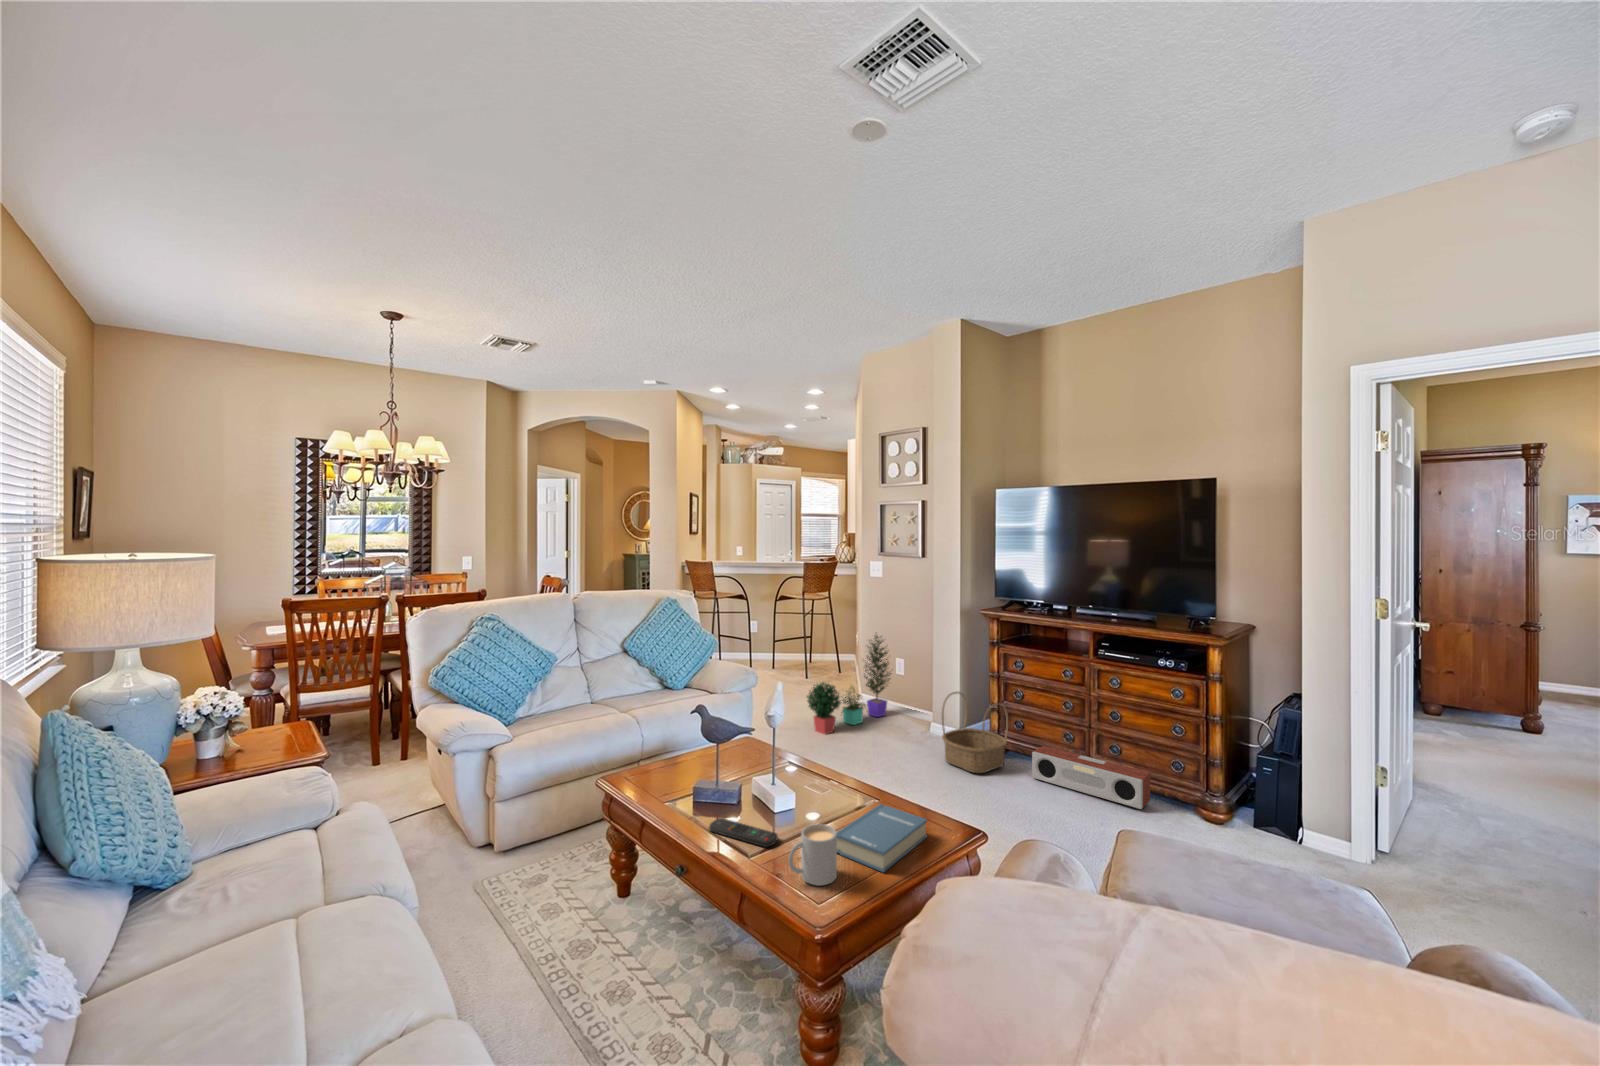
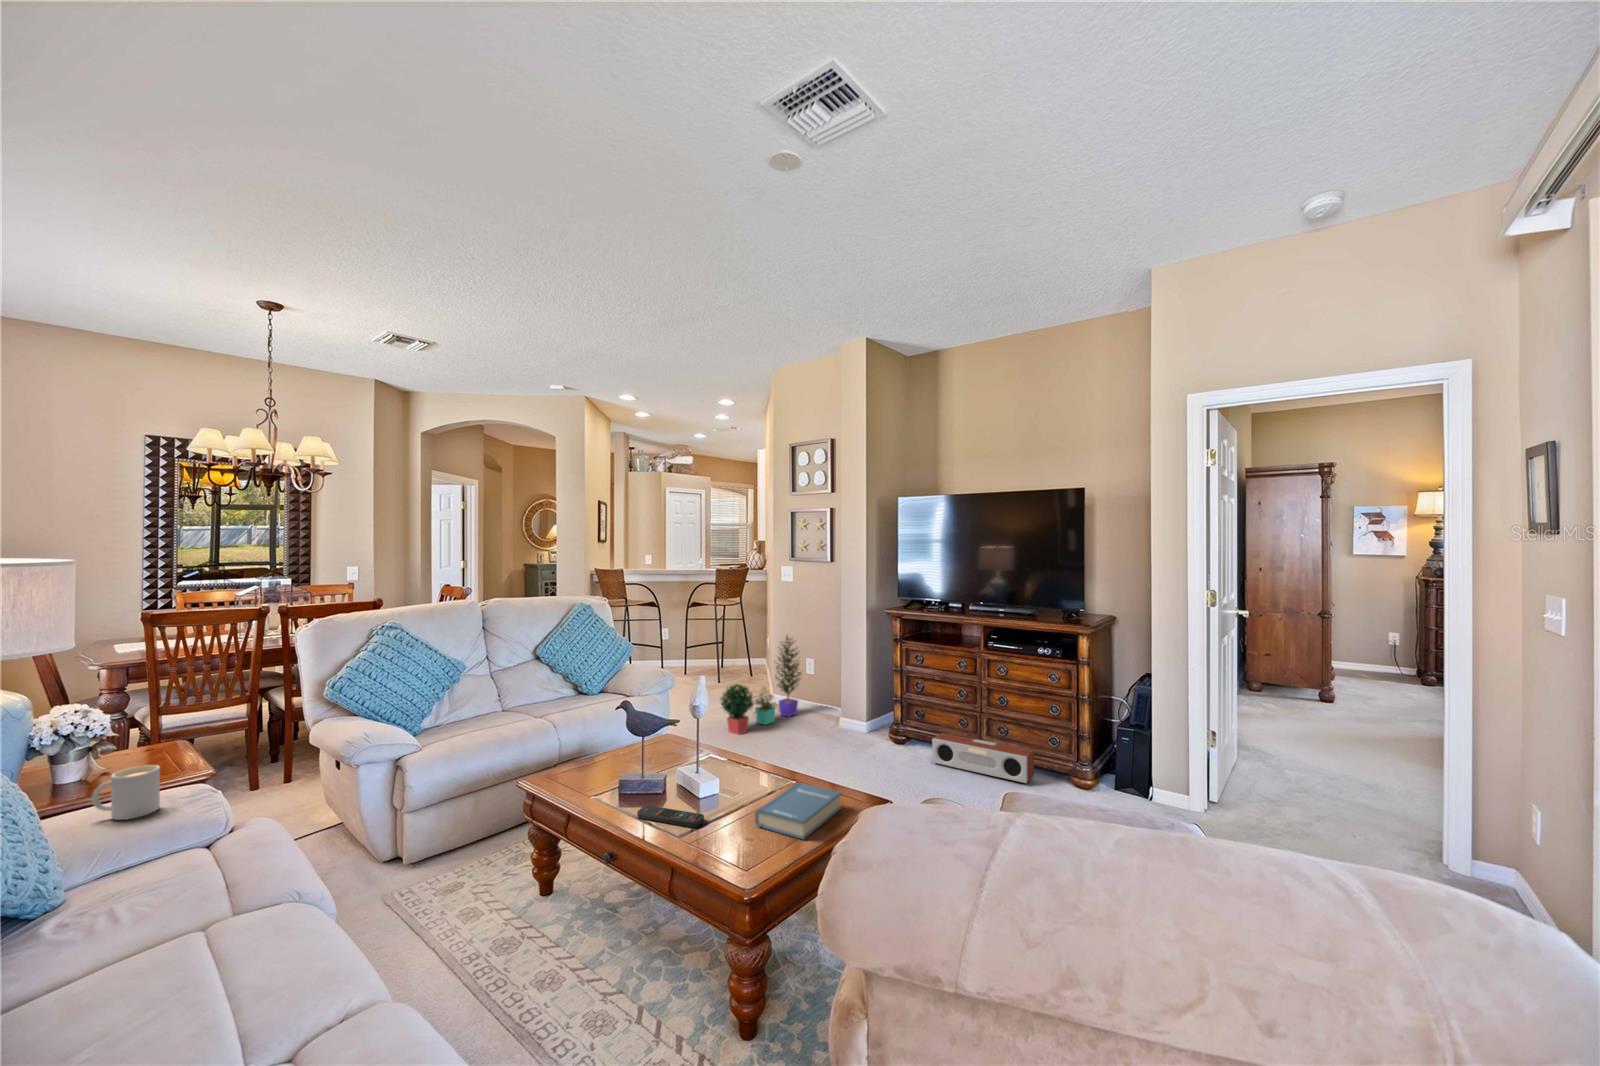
basket: present [942,692,1008,773] -> none [850,686,911,761]
mug: present [789,824,837,886] -> present [92,765,160,820]

